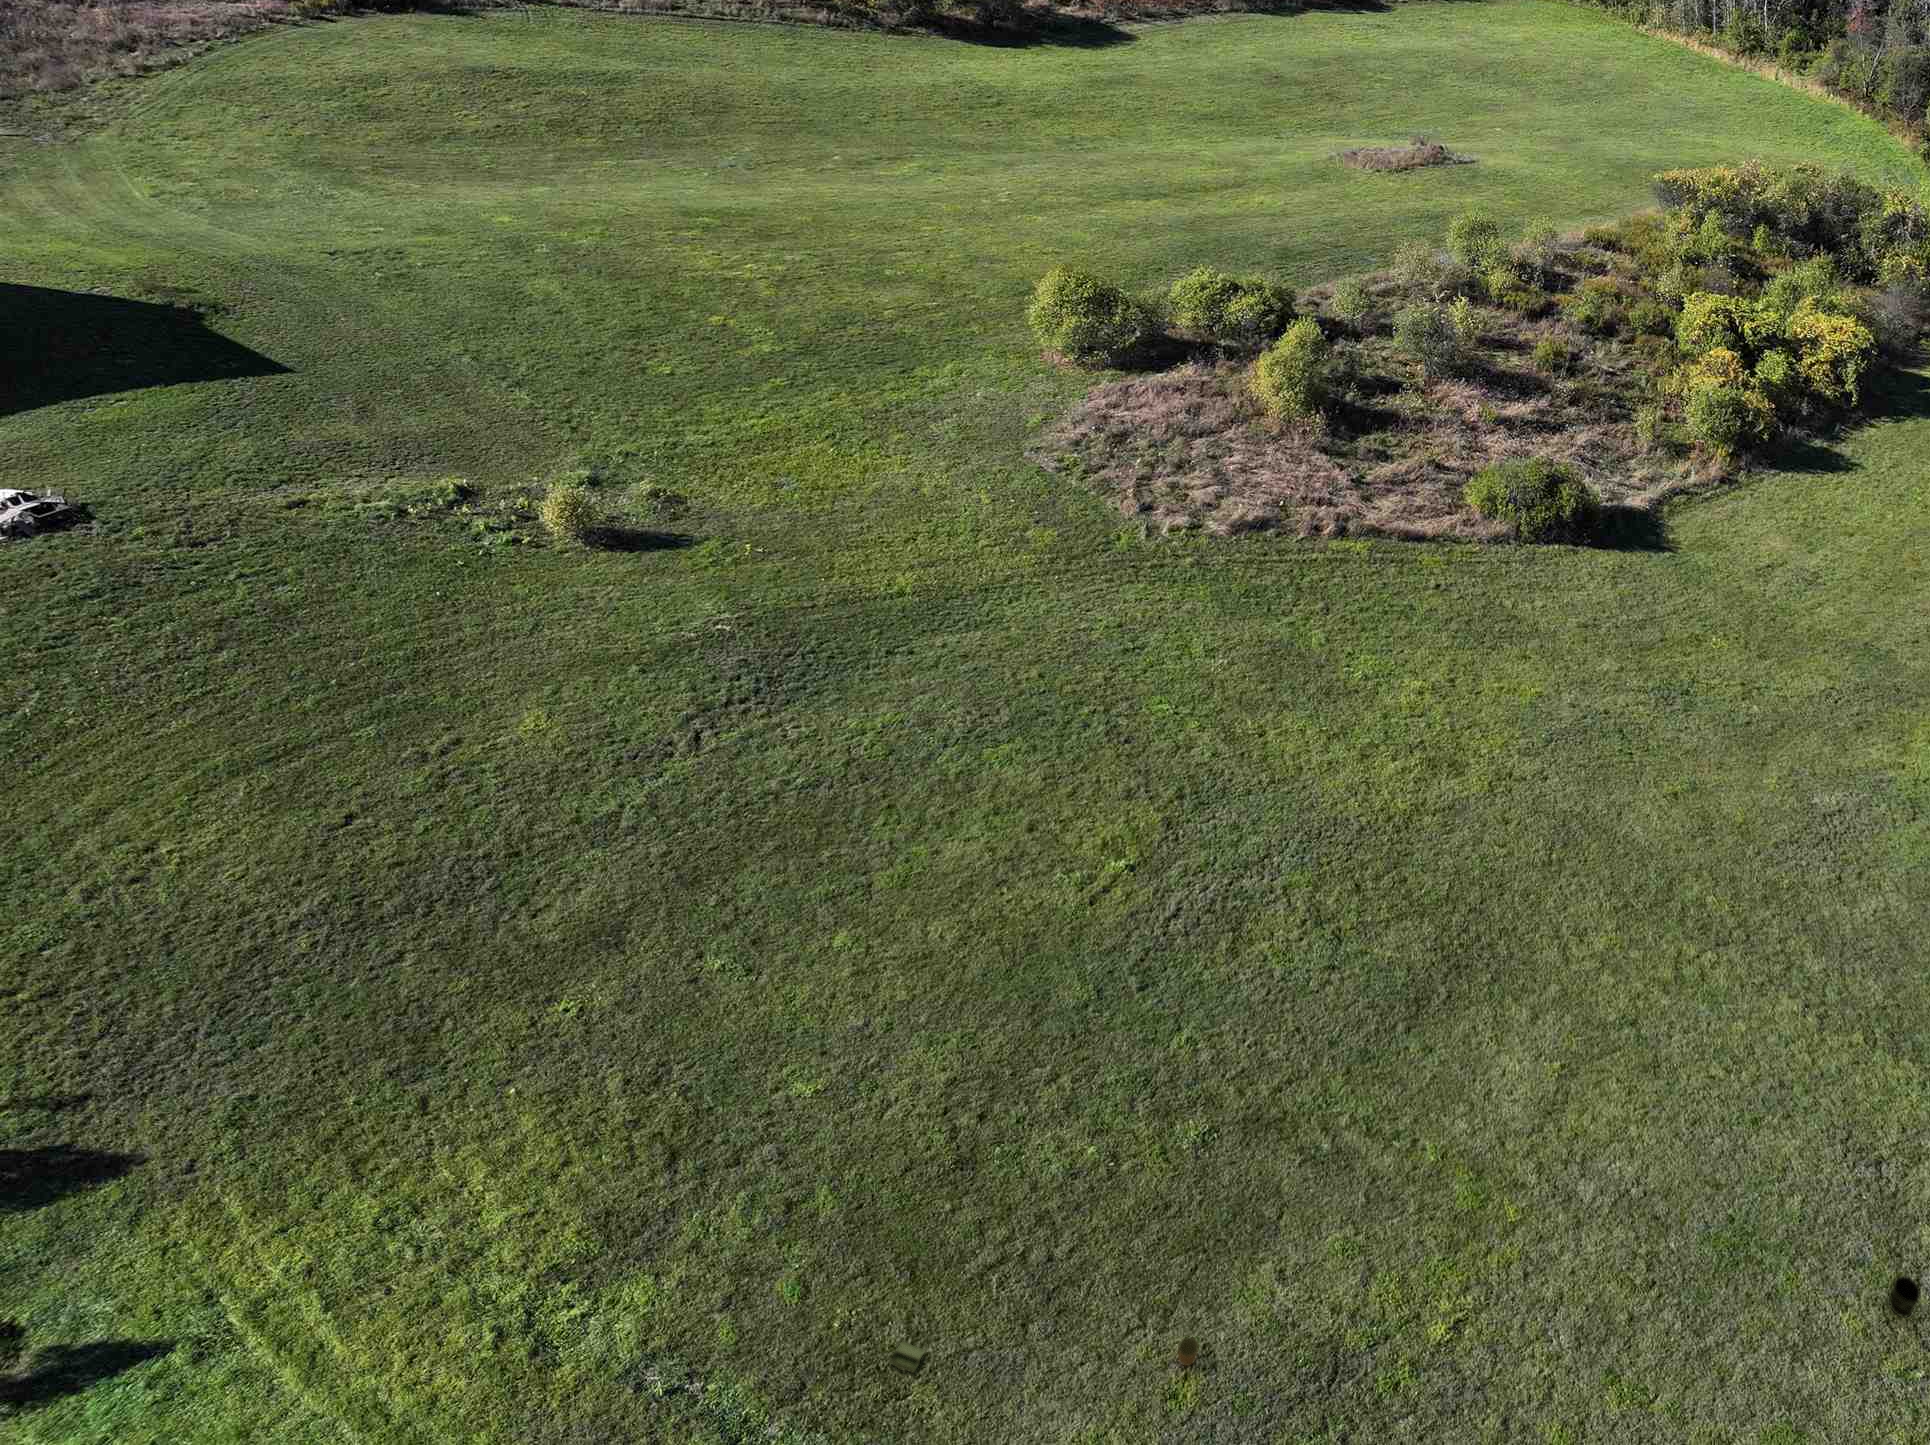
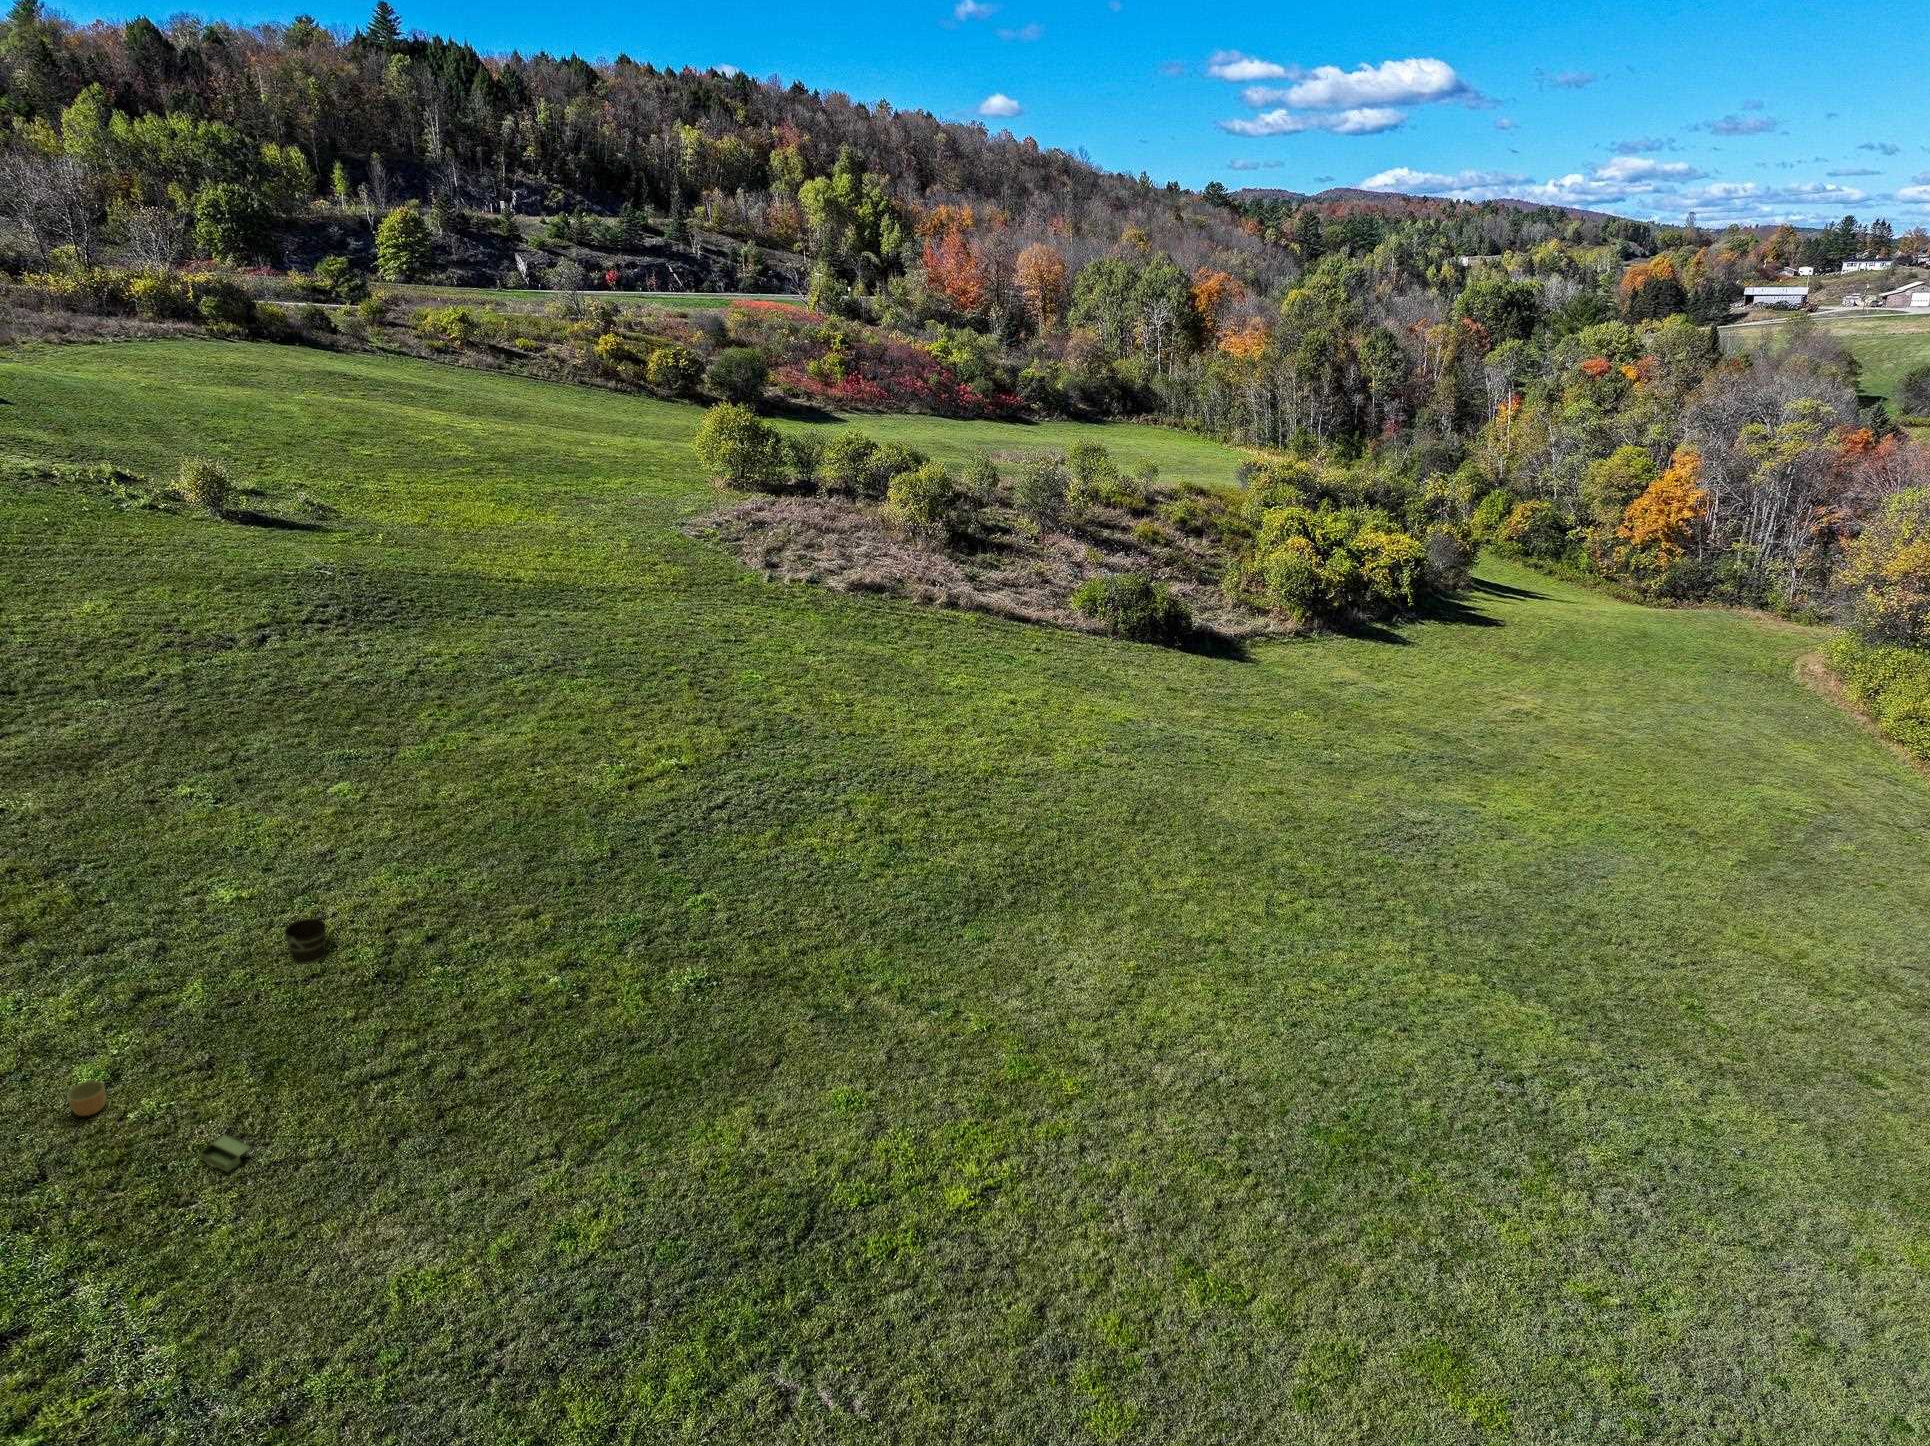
bucket: present [1890,1275,1921,1318] -> present [284,918,326,964]
planter: present [1178,1336,1199,1366] -> present [67,1081,106,1116]

